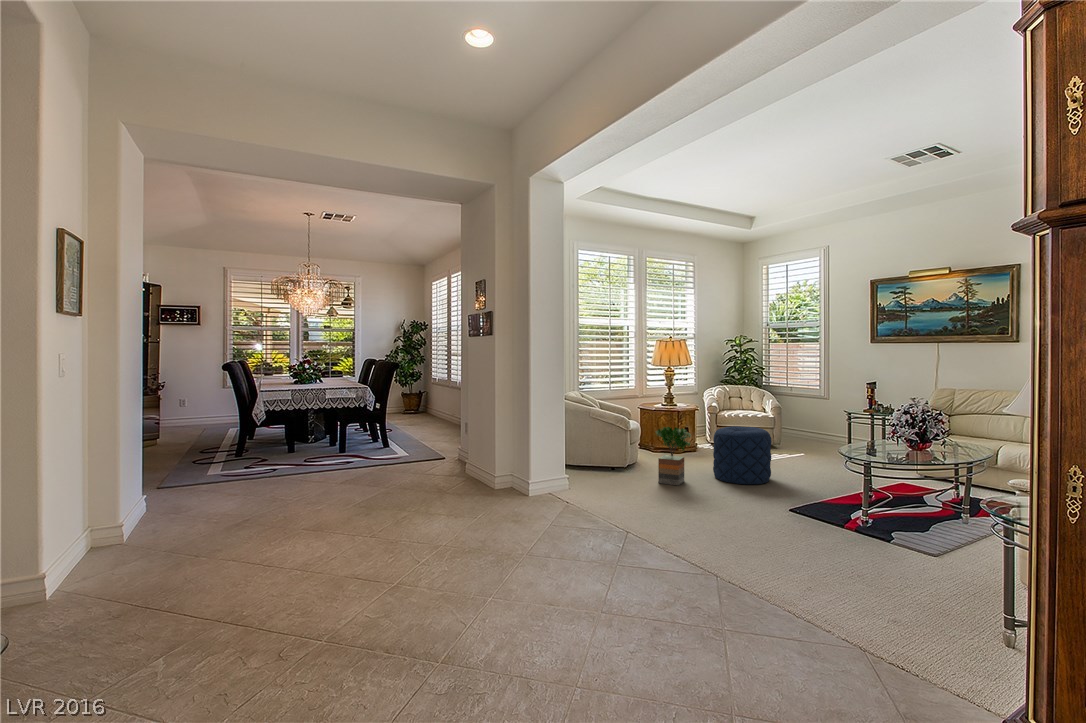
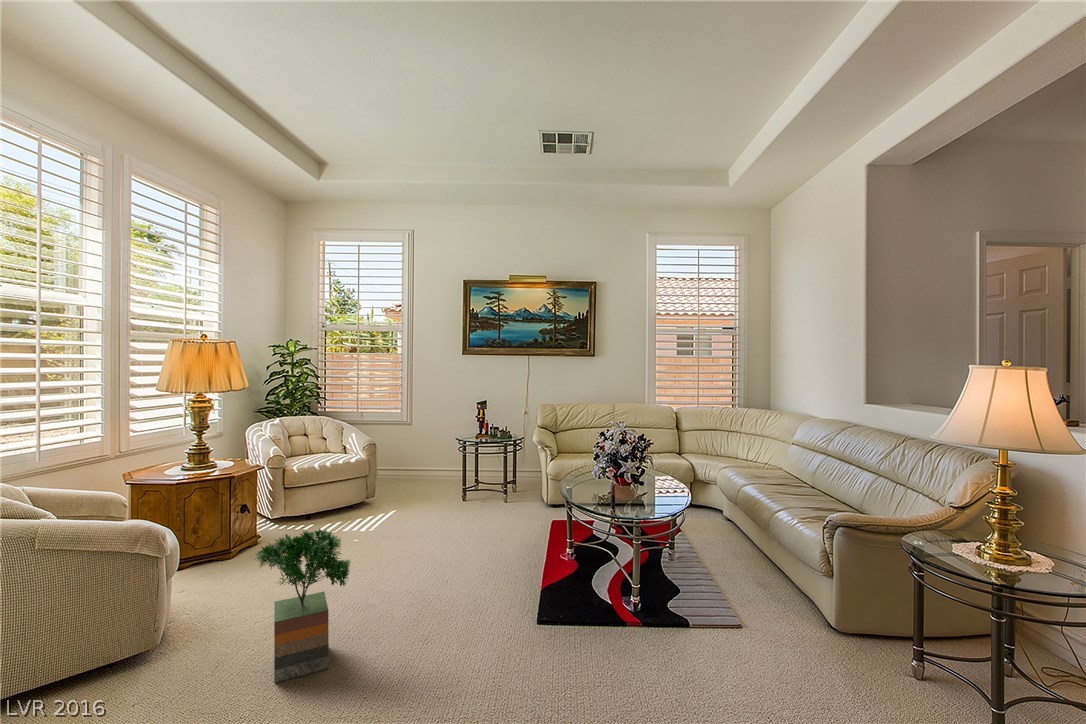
pouf: present [713,426,772,484] -> none [358,491,457,609]

